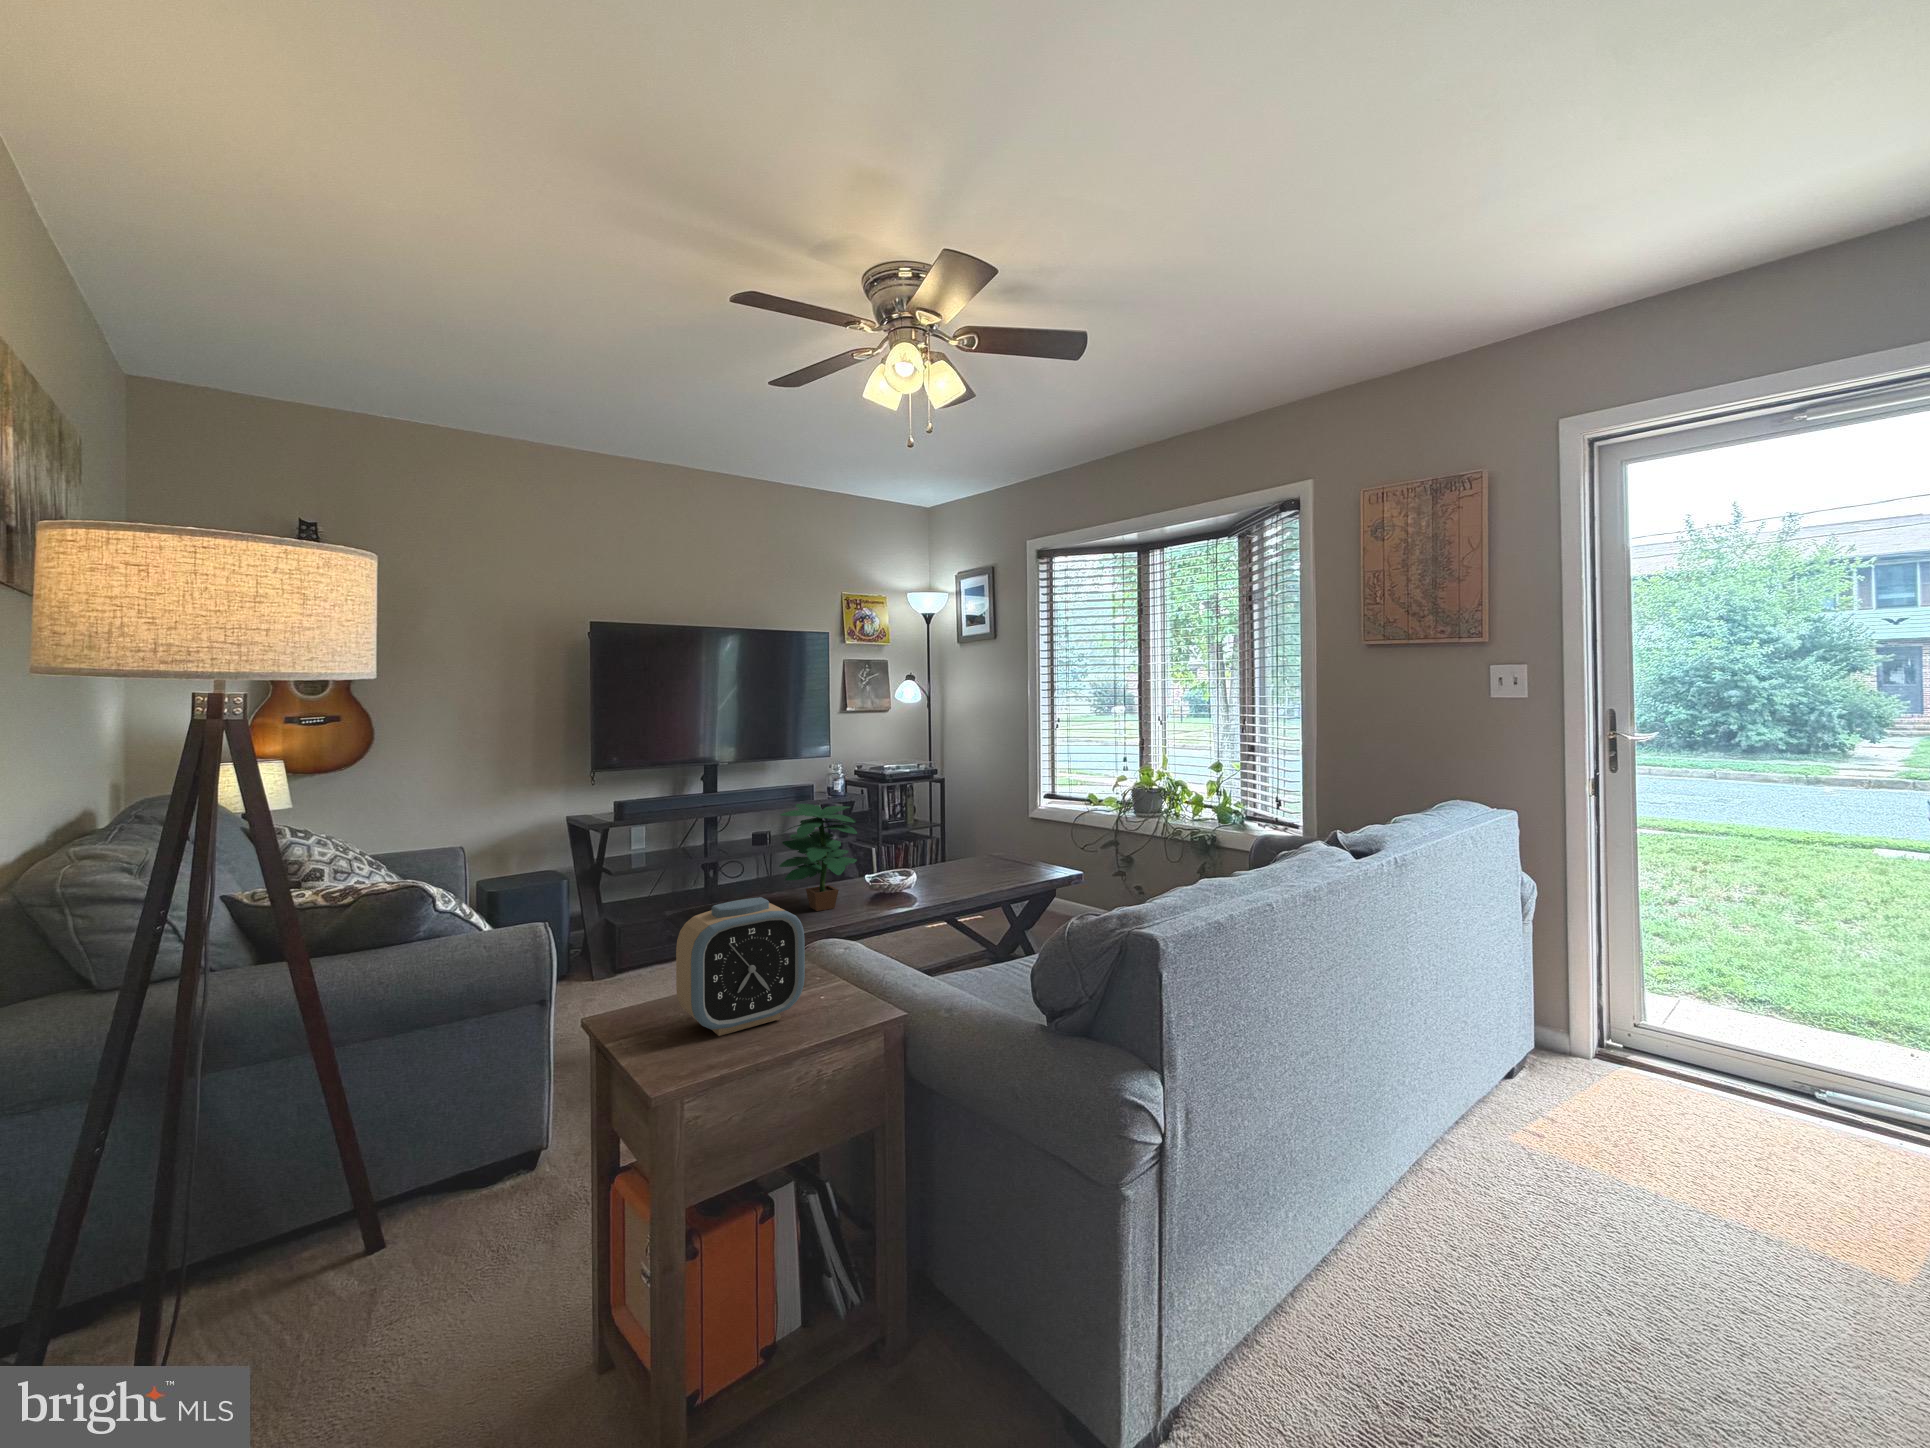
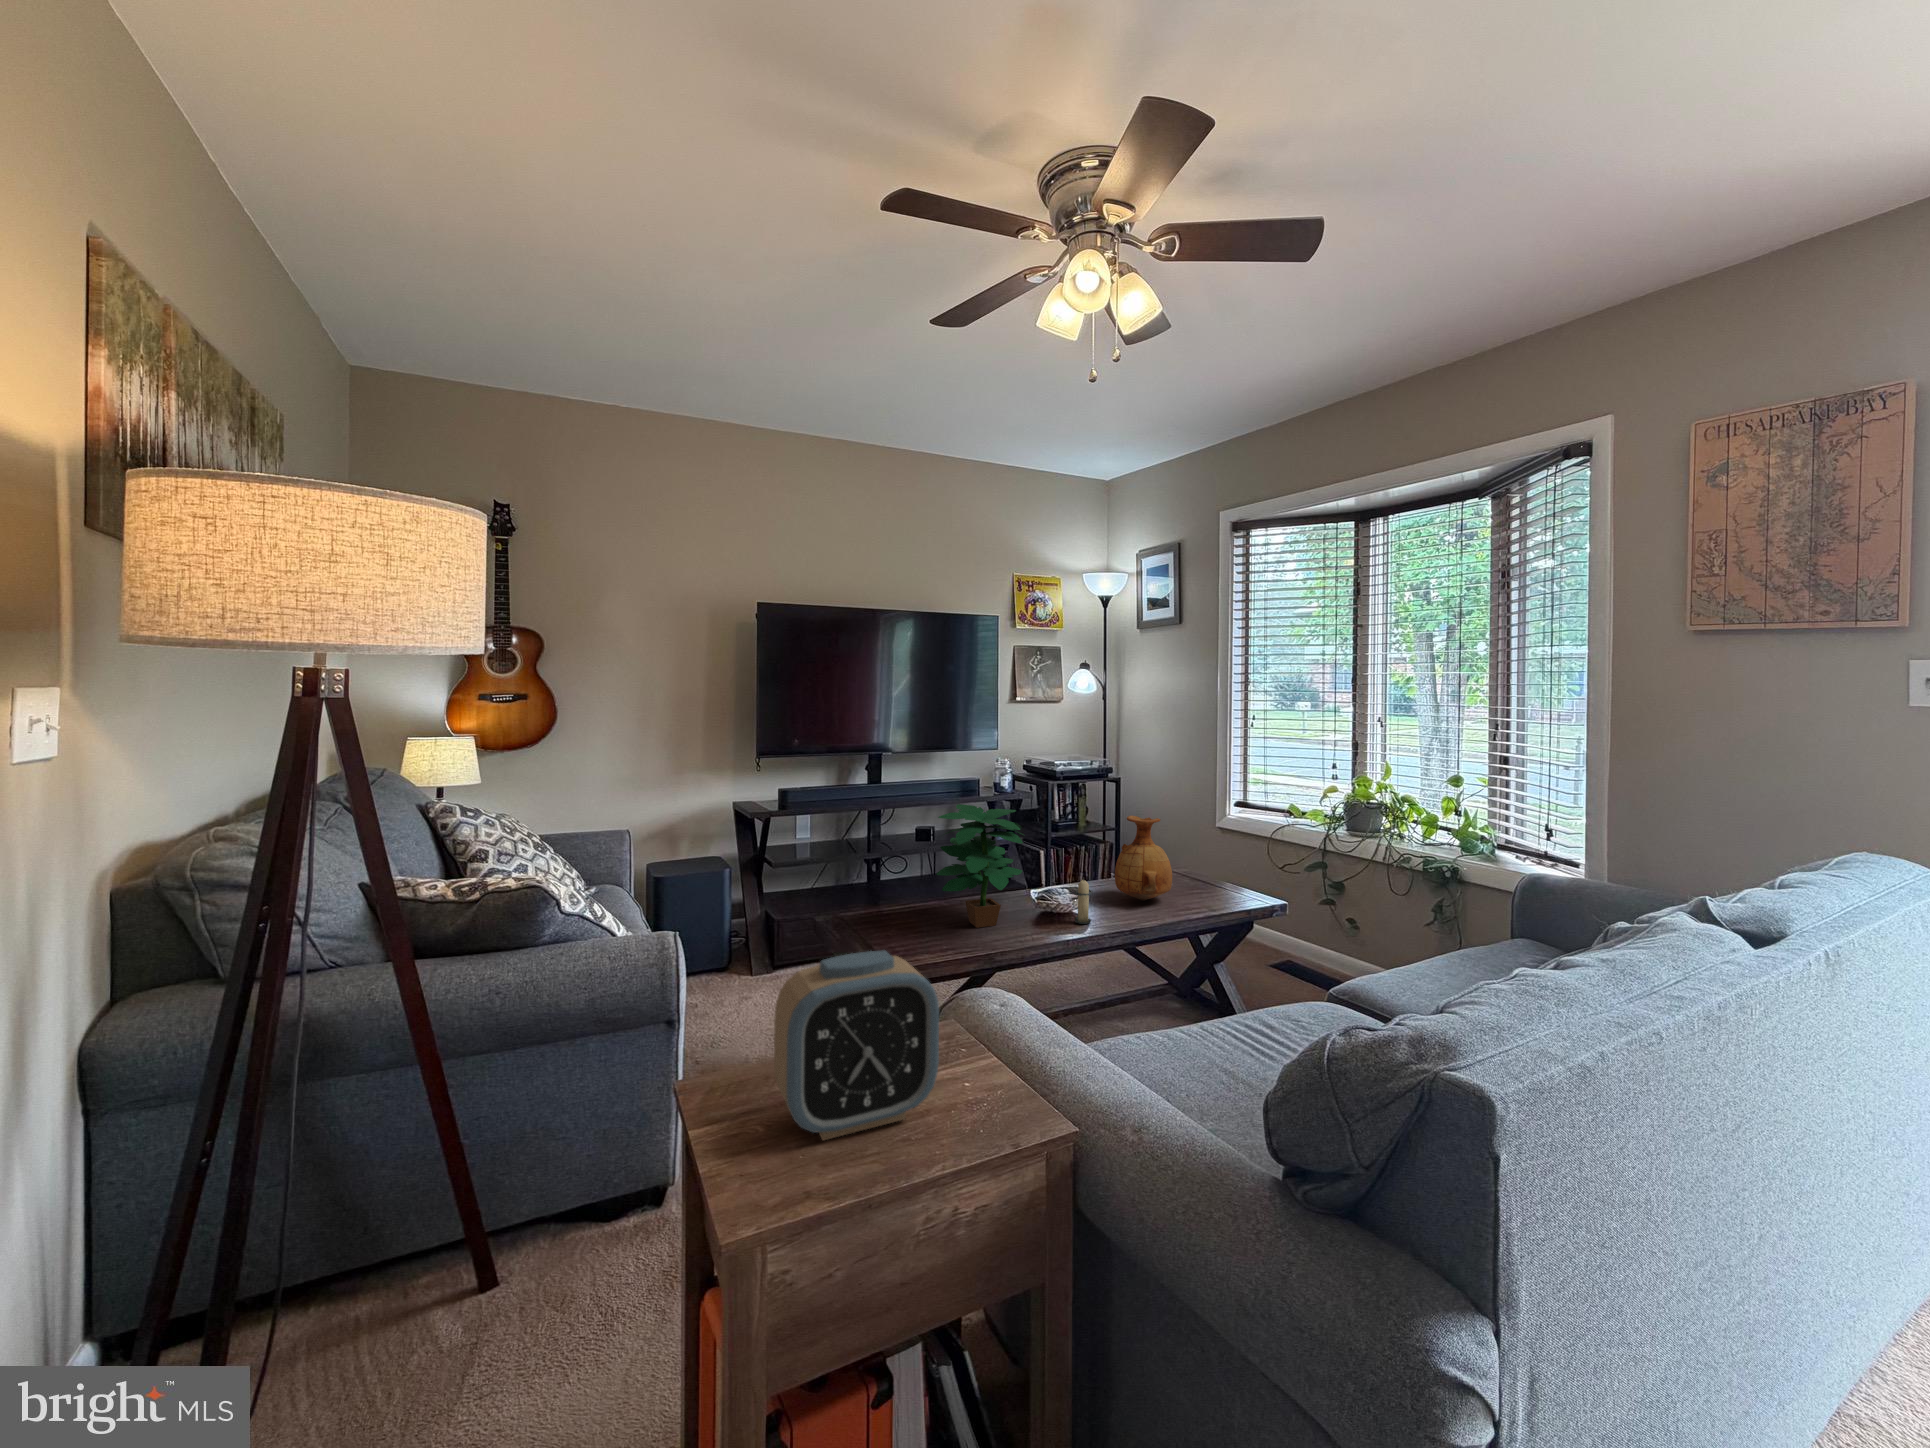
vase: none [939,807,988,880] -> present [1115,816,1172,901]
candle: none [902,861,921,902] -> present [1074,877,1092,924]

